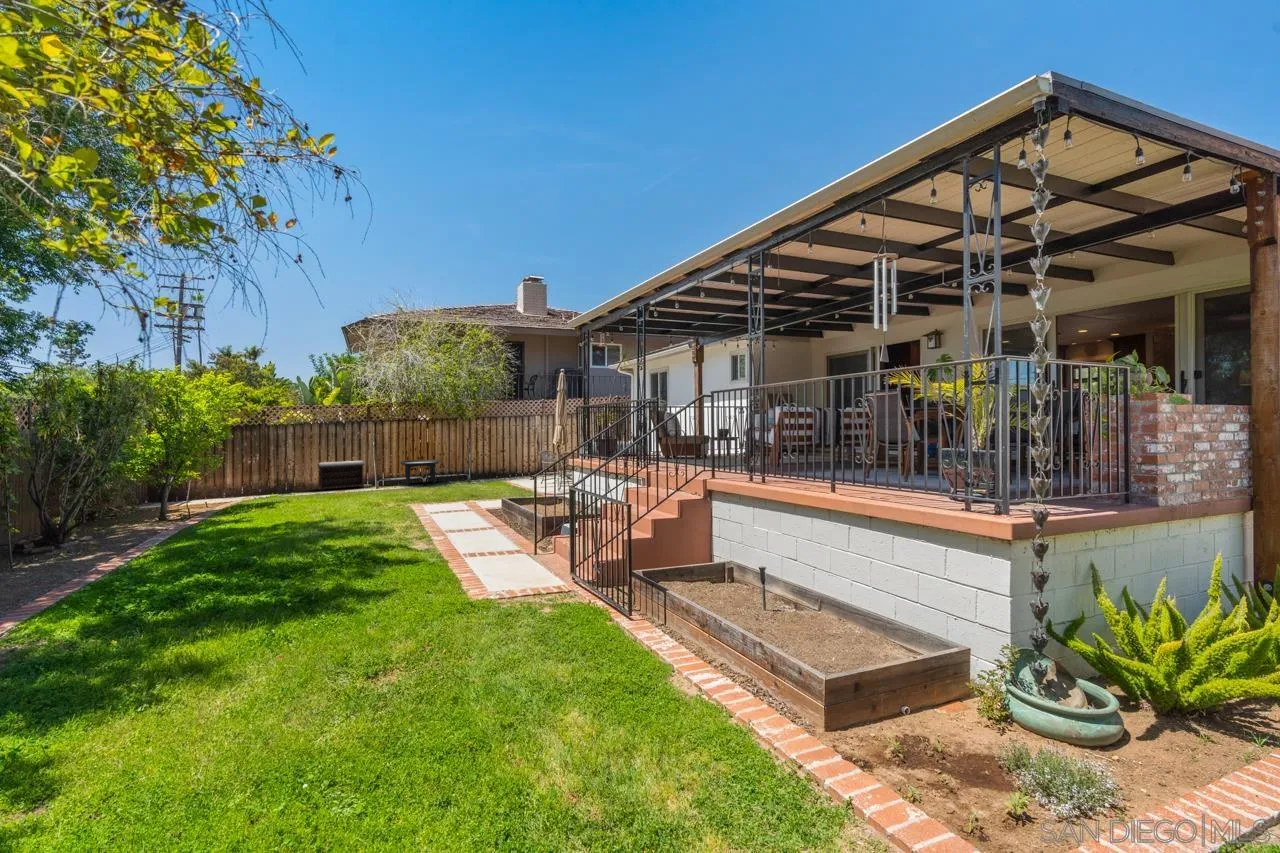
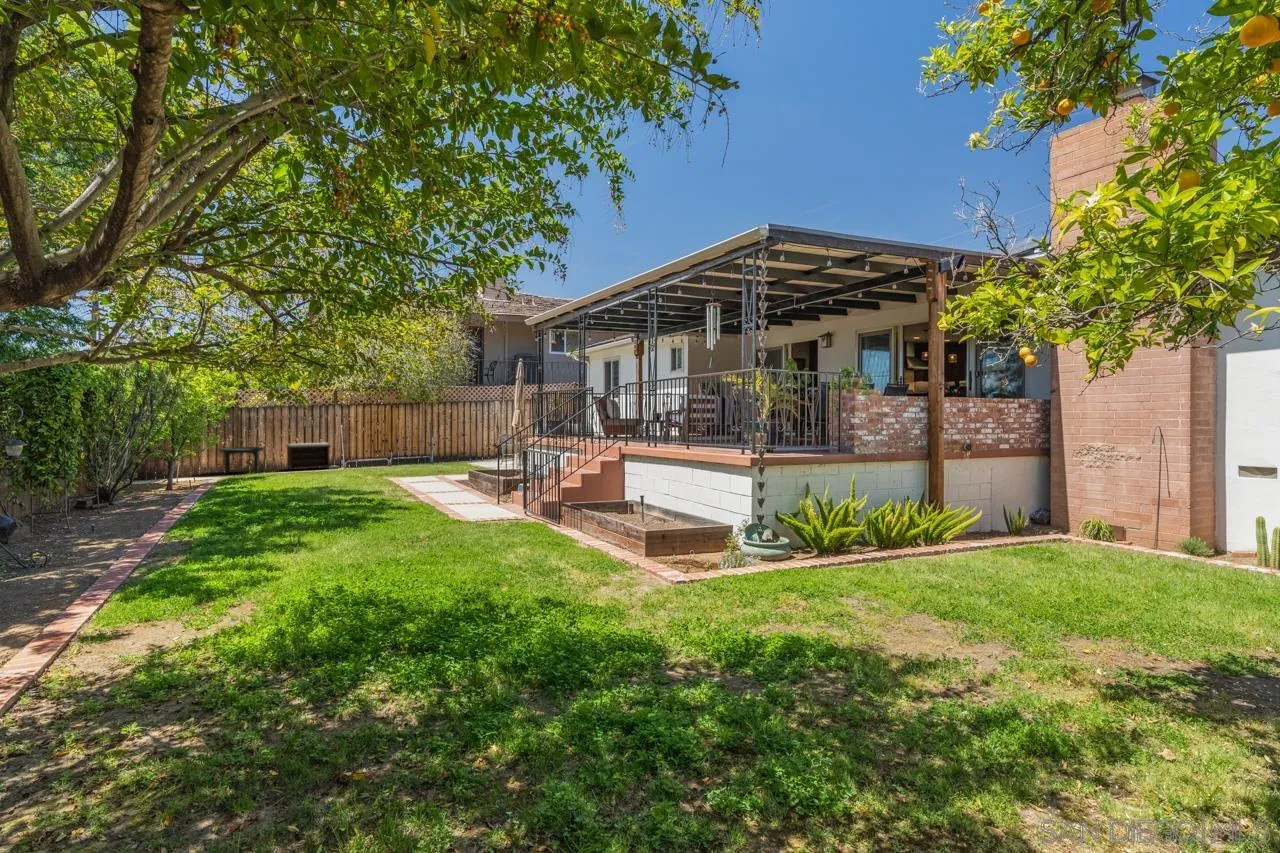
round table: present [400,460,440,486] -> present [219,447,264,474]

